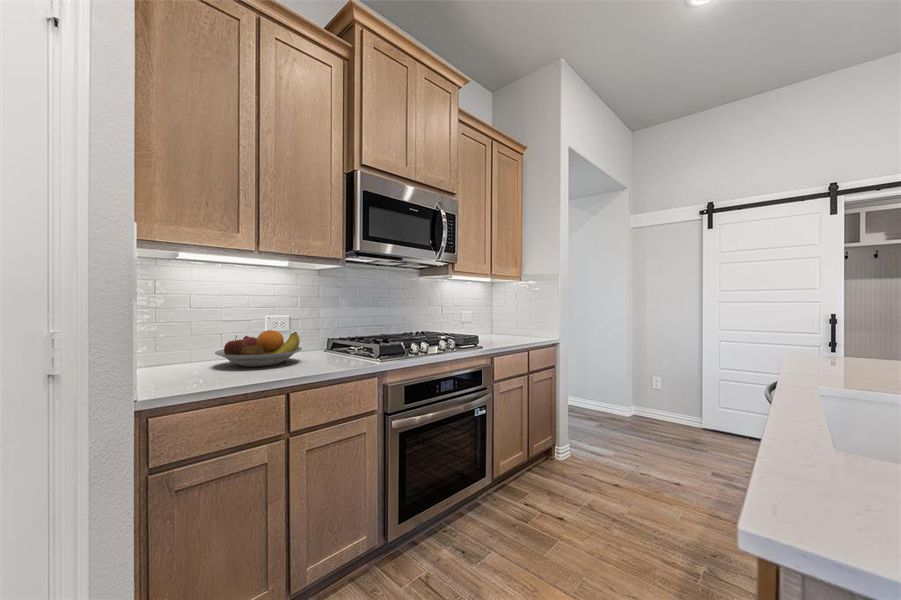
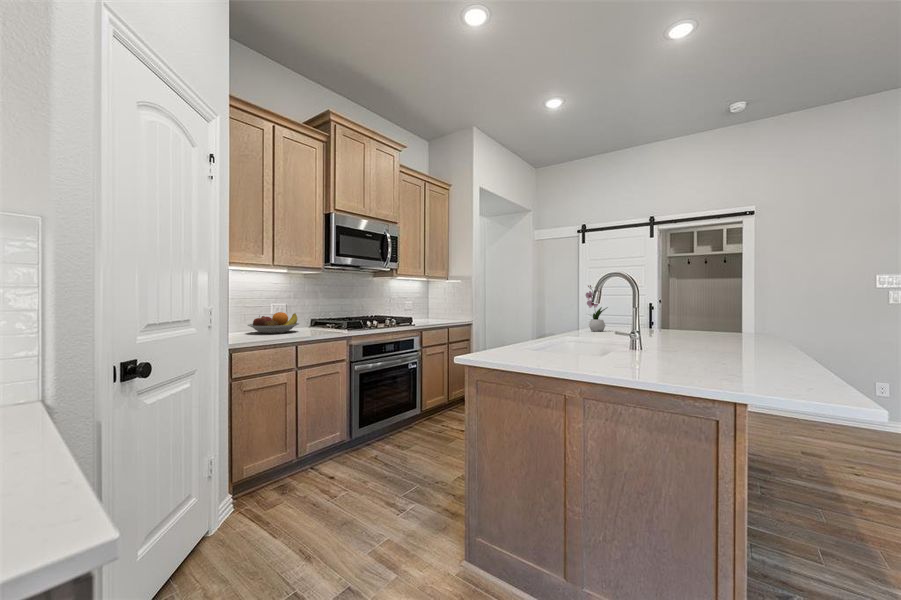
flower arrangement: none [818,283,874,372] -> present [586,285,607,331]

